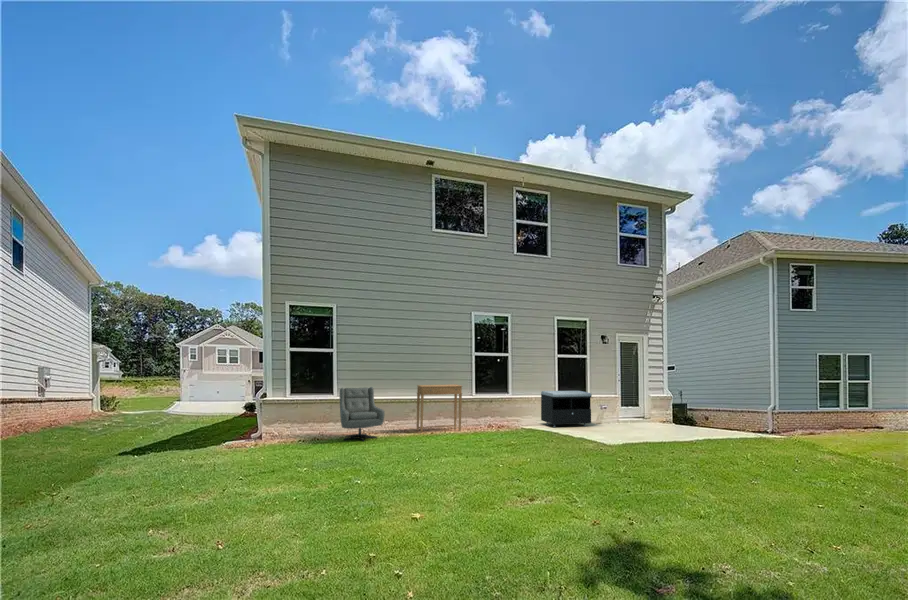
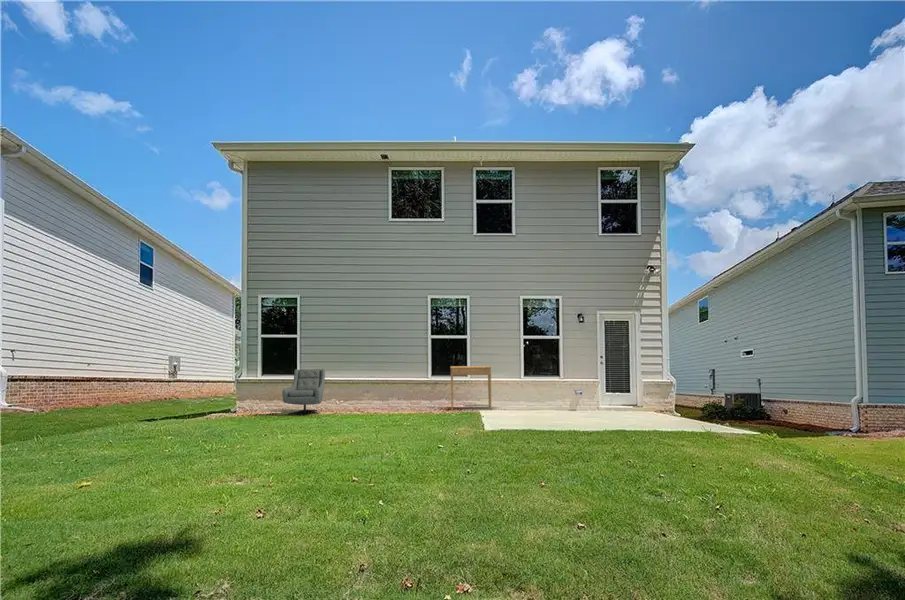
side table: present [417,384,462,433] -> present [450,366,491,410]
storage bench: present [541,391,592,427] -> none [502,374,549,411]

